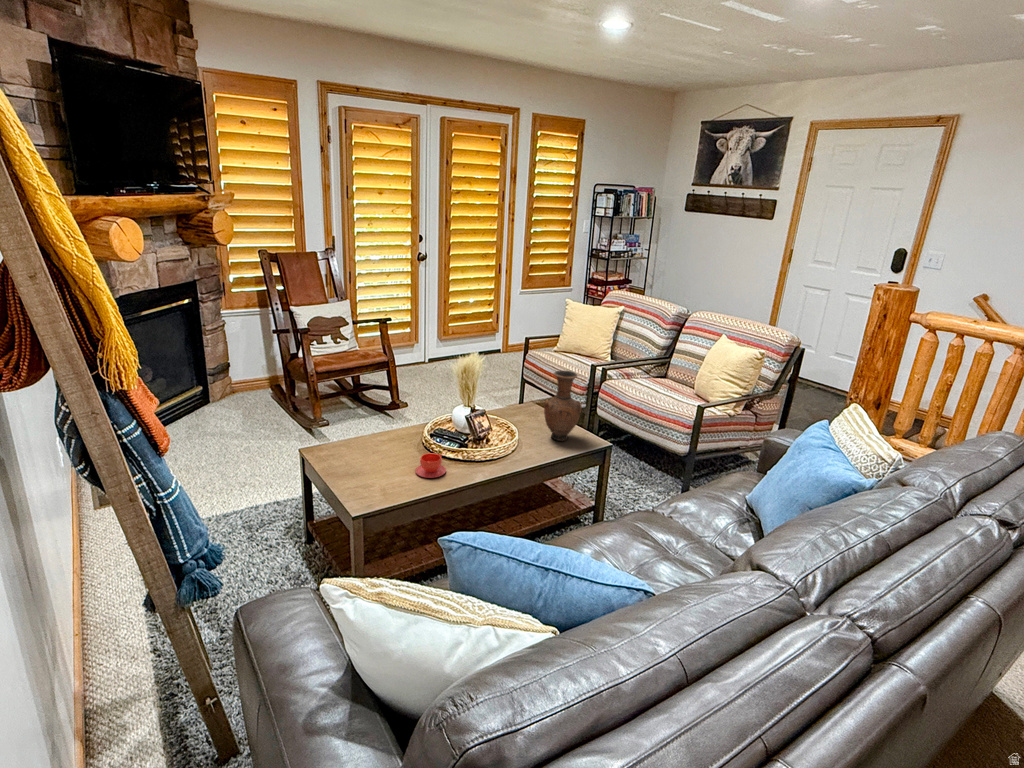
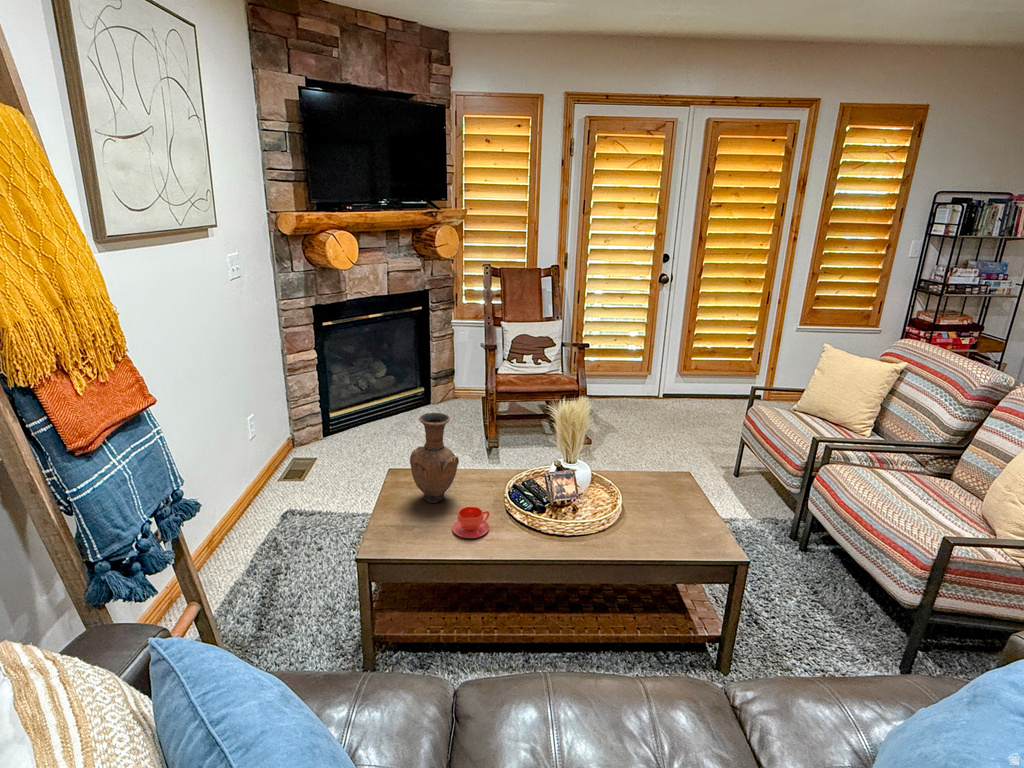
vase: present [544,370,582,441] -> present [410,413,459,503]

